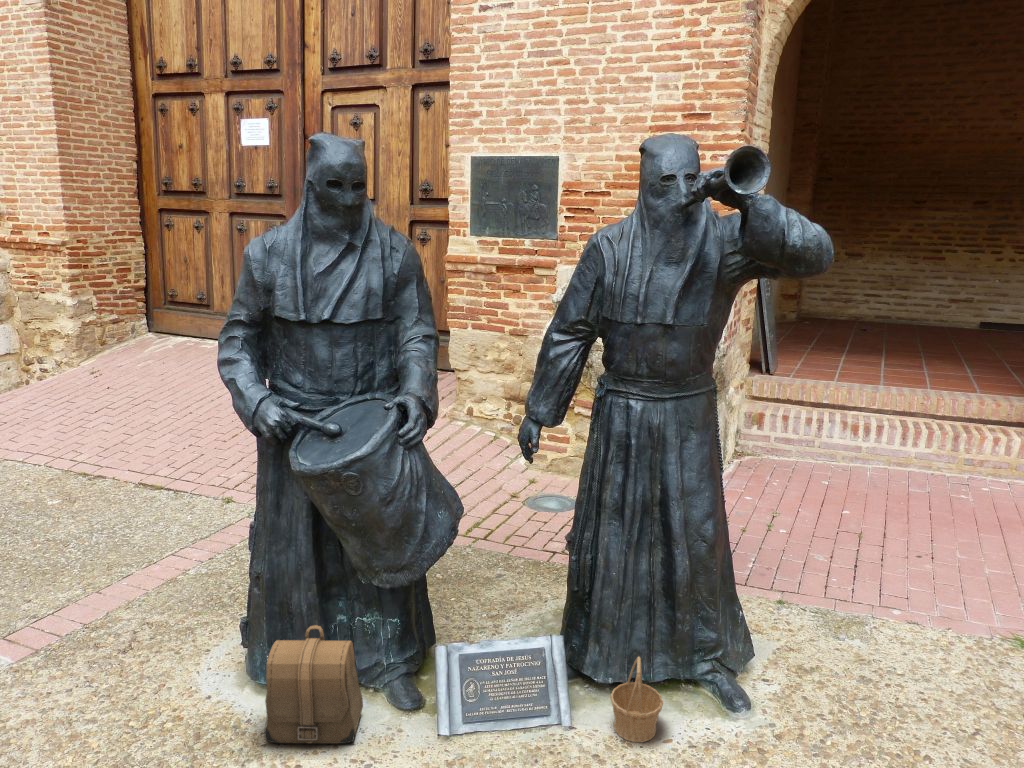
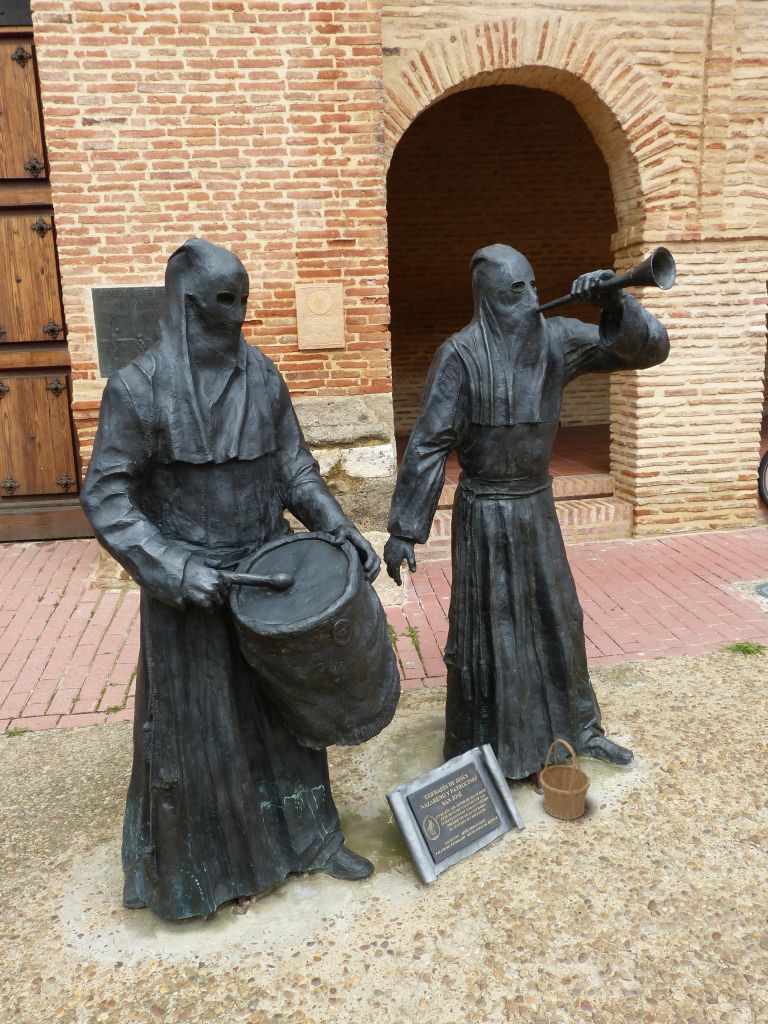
backpack: present [264,625,363,744] -> none [228,818,345,974]

